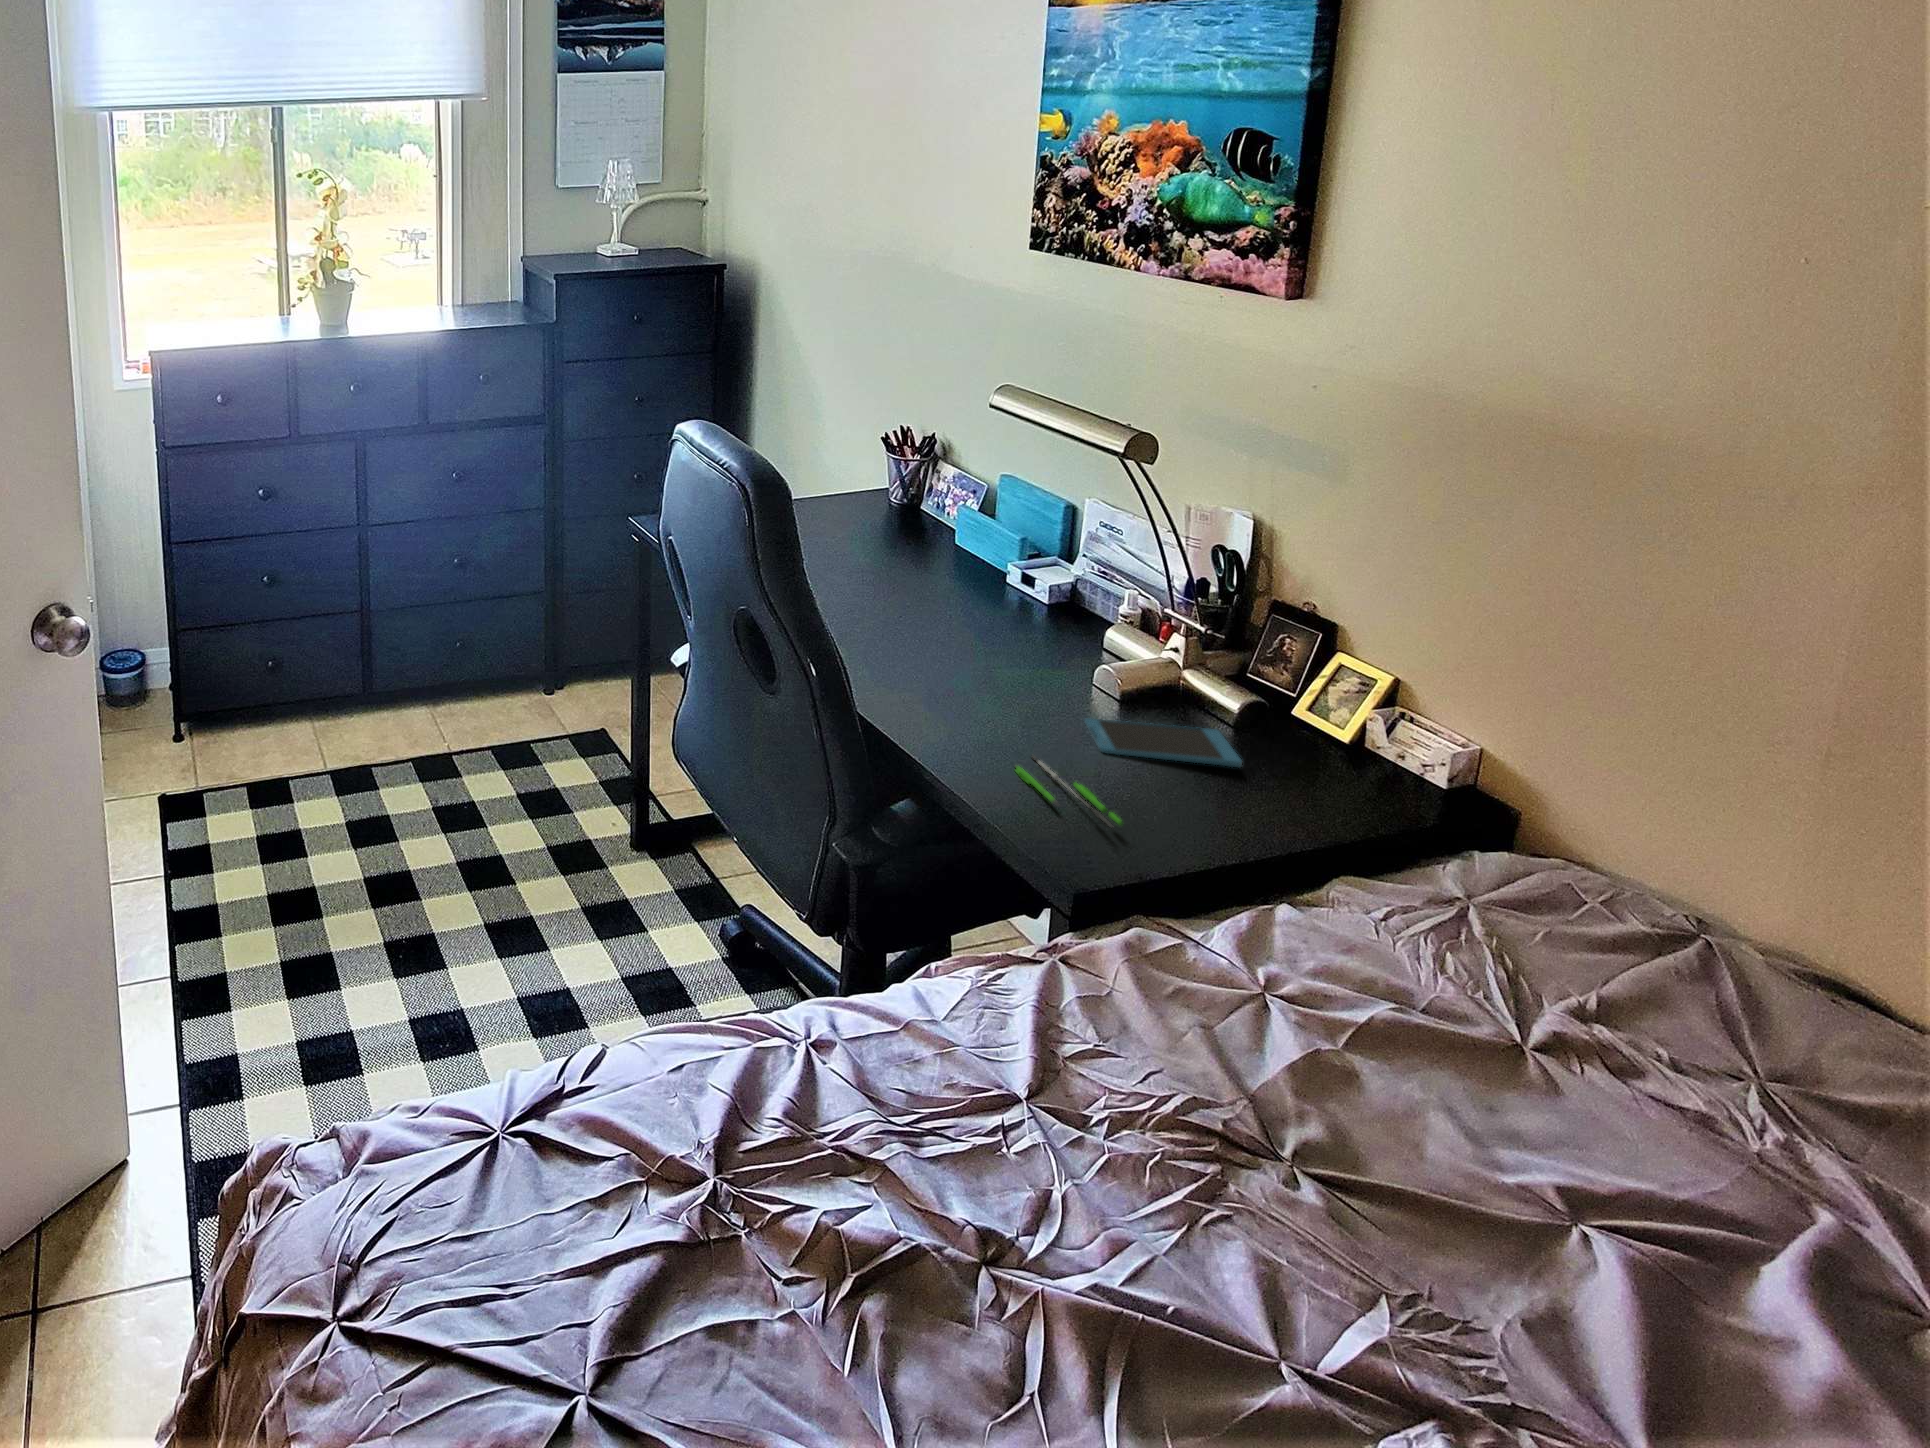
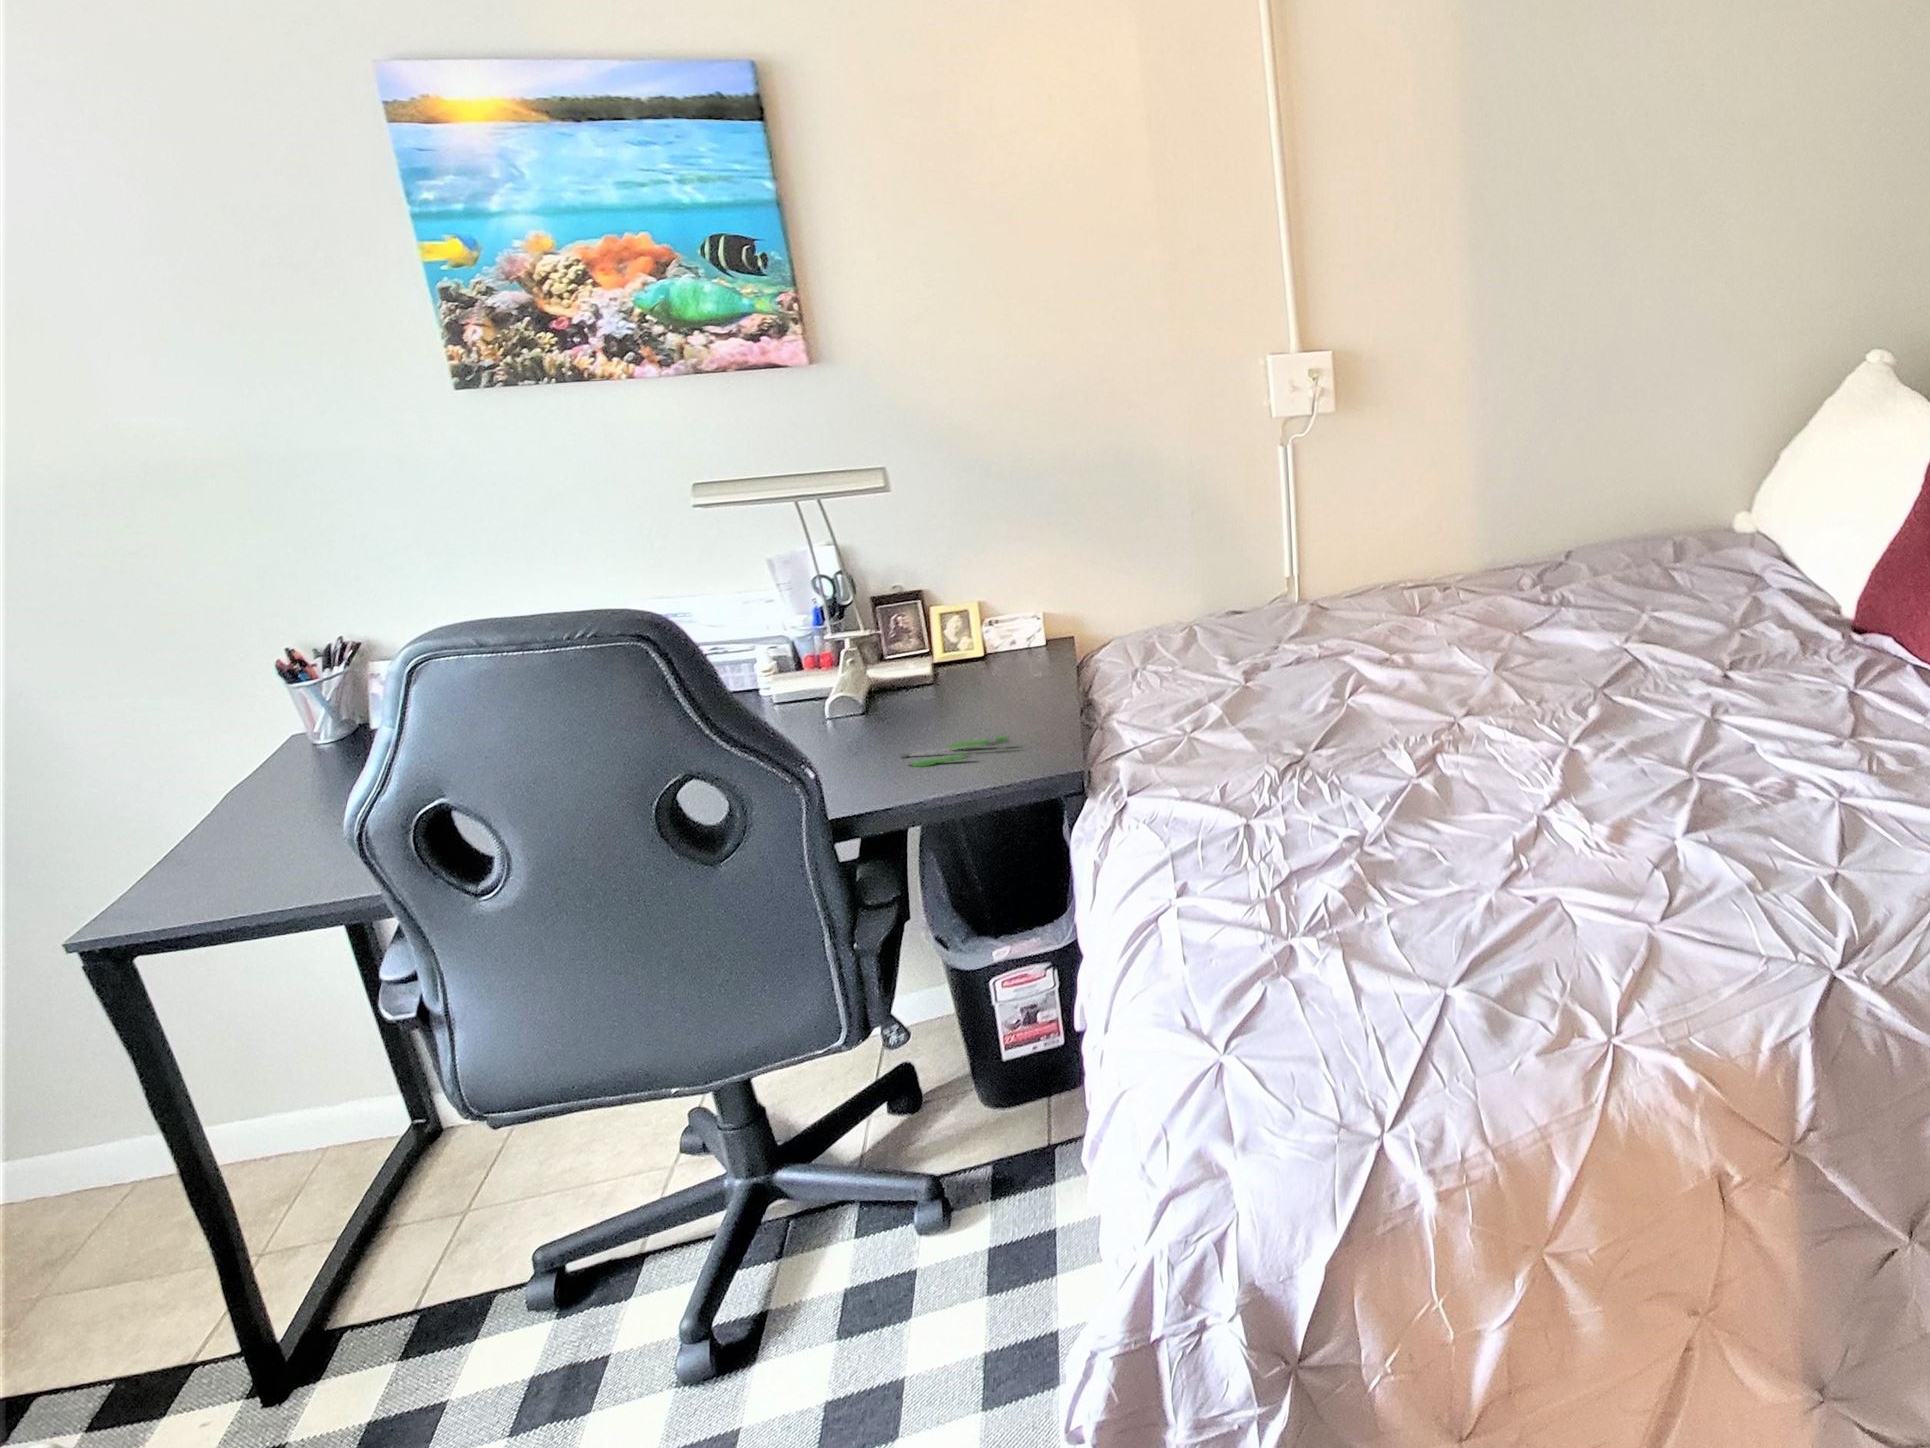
smartphone: present [1085,718,1242,767] -> none [871,687,970,733]

